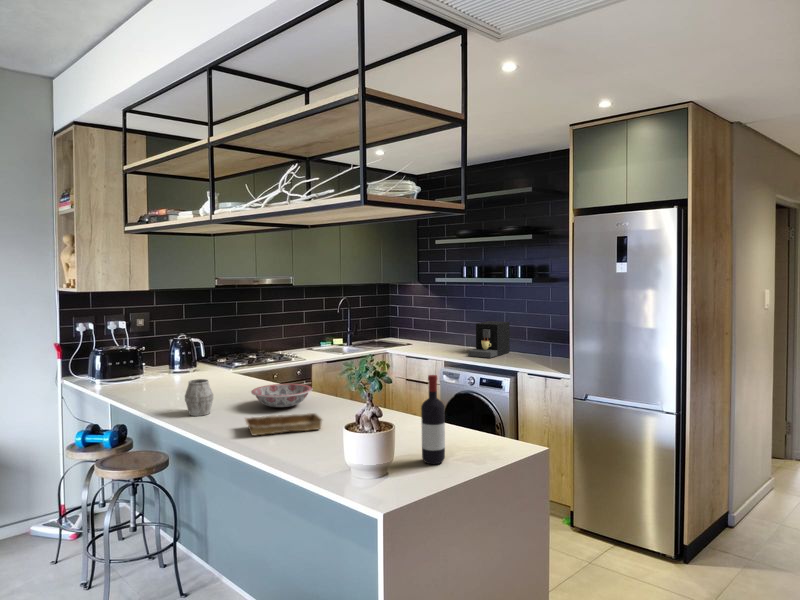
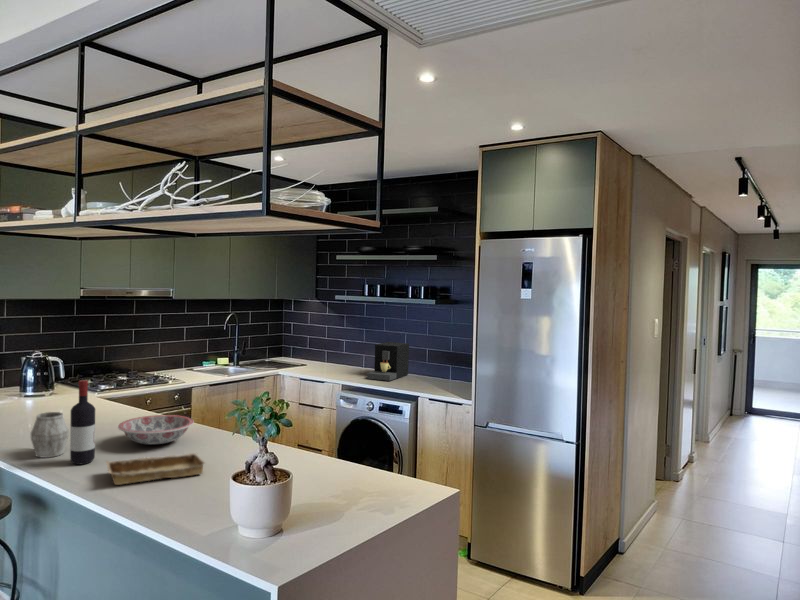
wine bottle: present [421,375,445,464] -> present [70,380,95,465]

